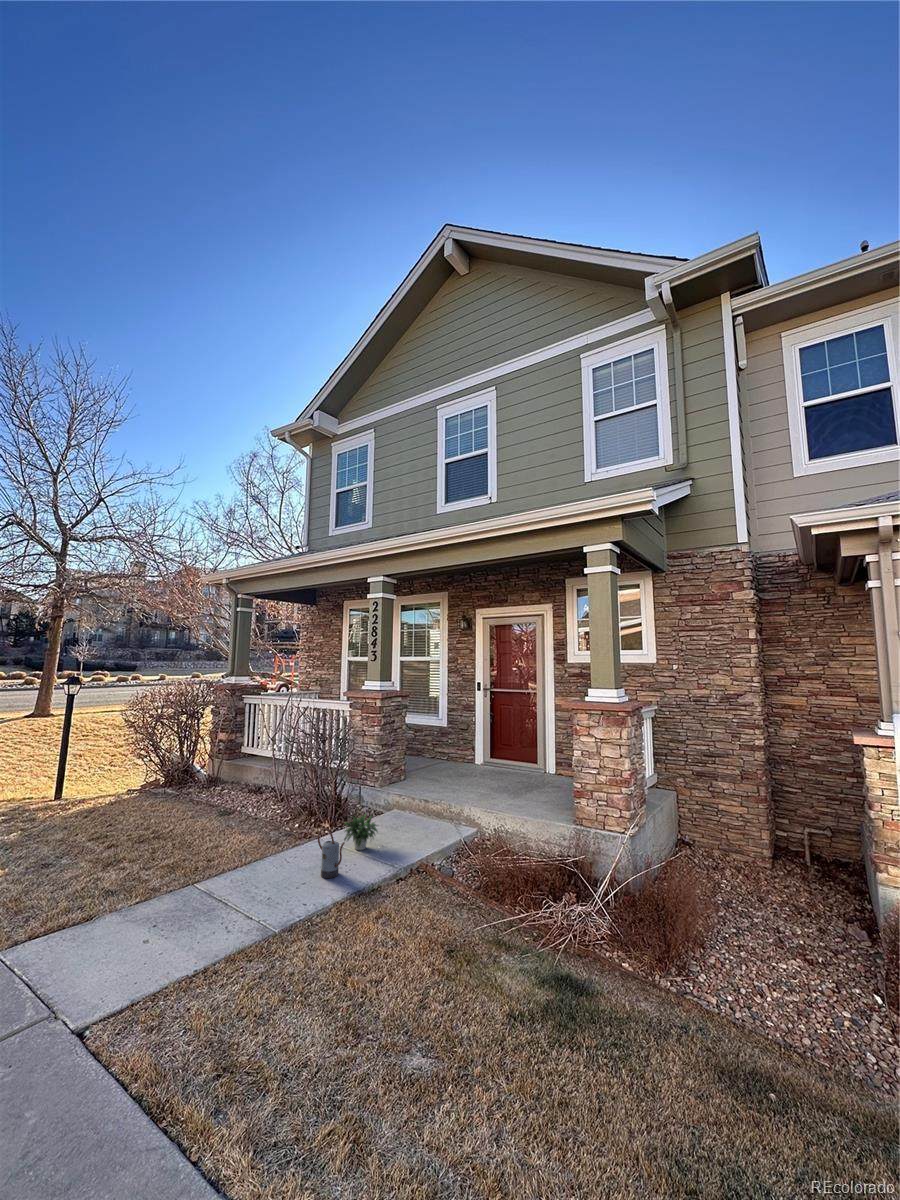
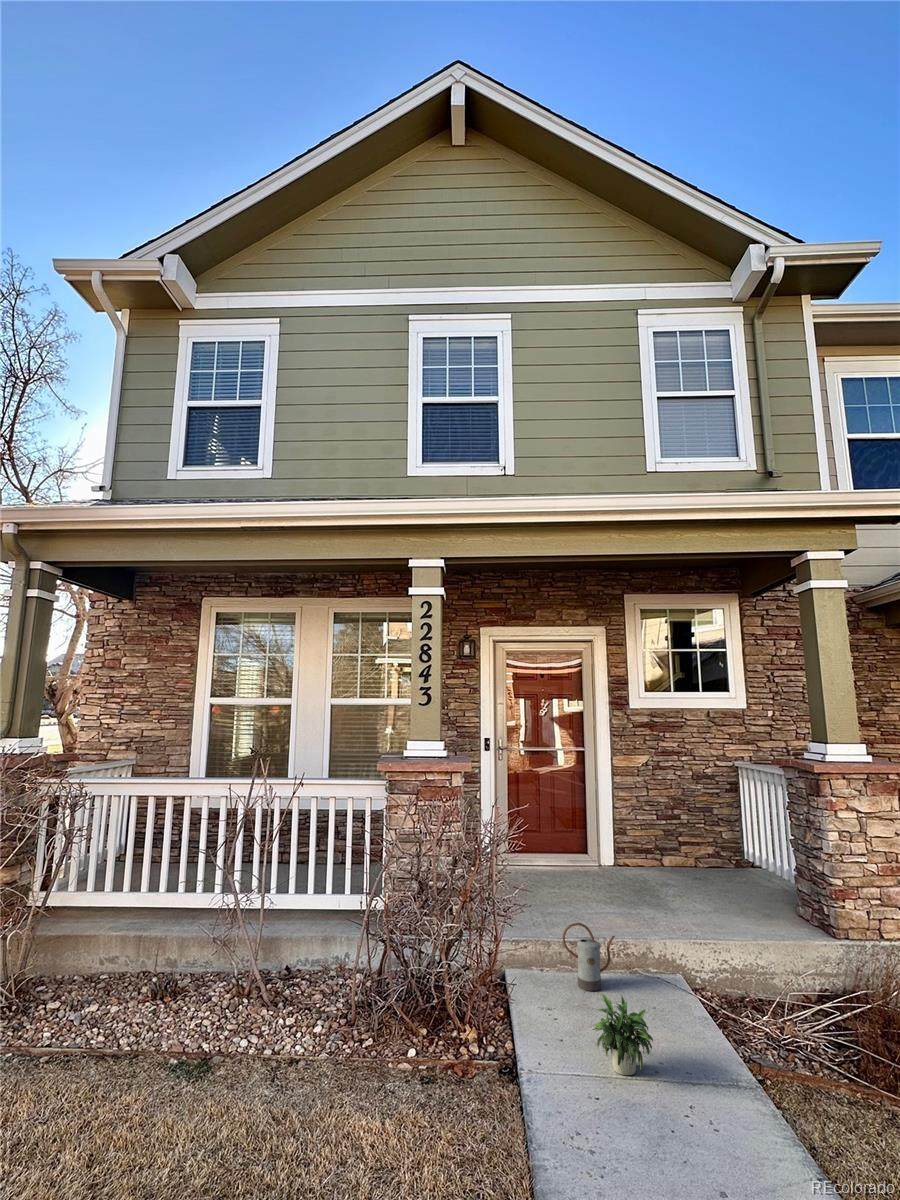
watering can: present [318,828,345,878] -> present [562,923,615,991]

